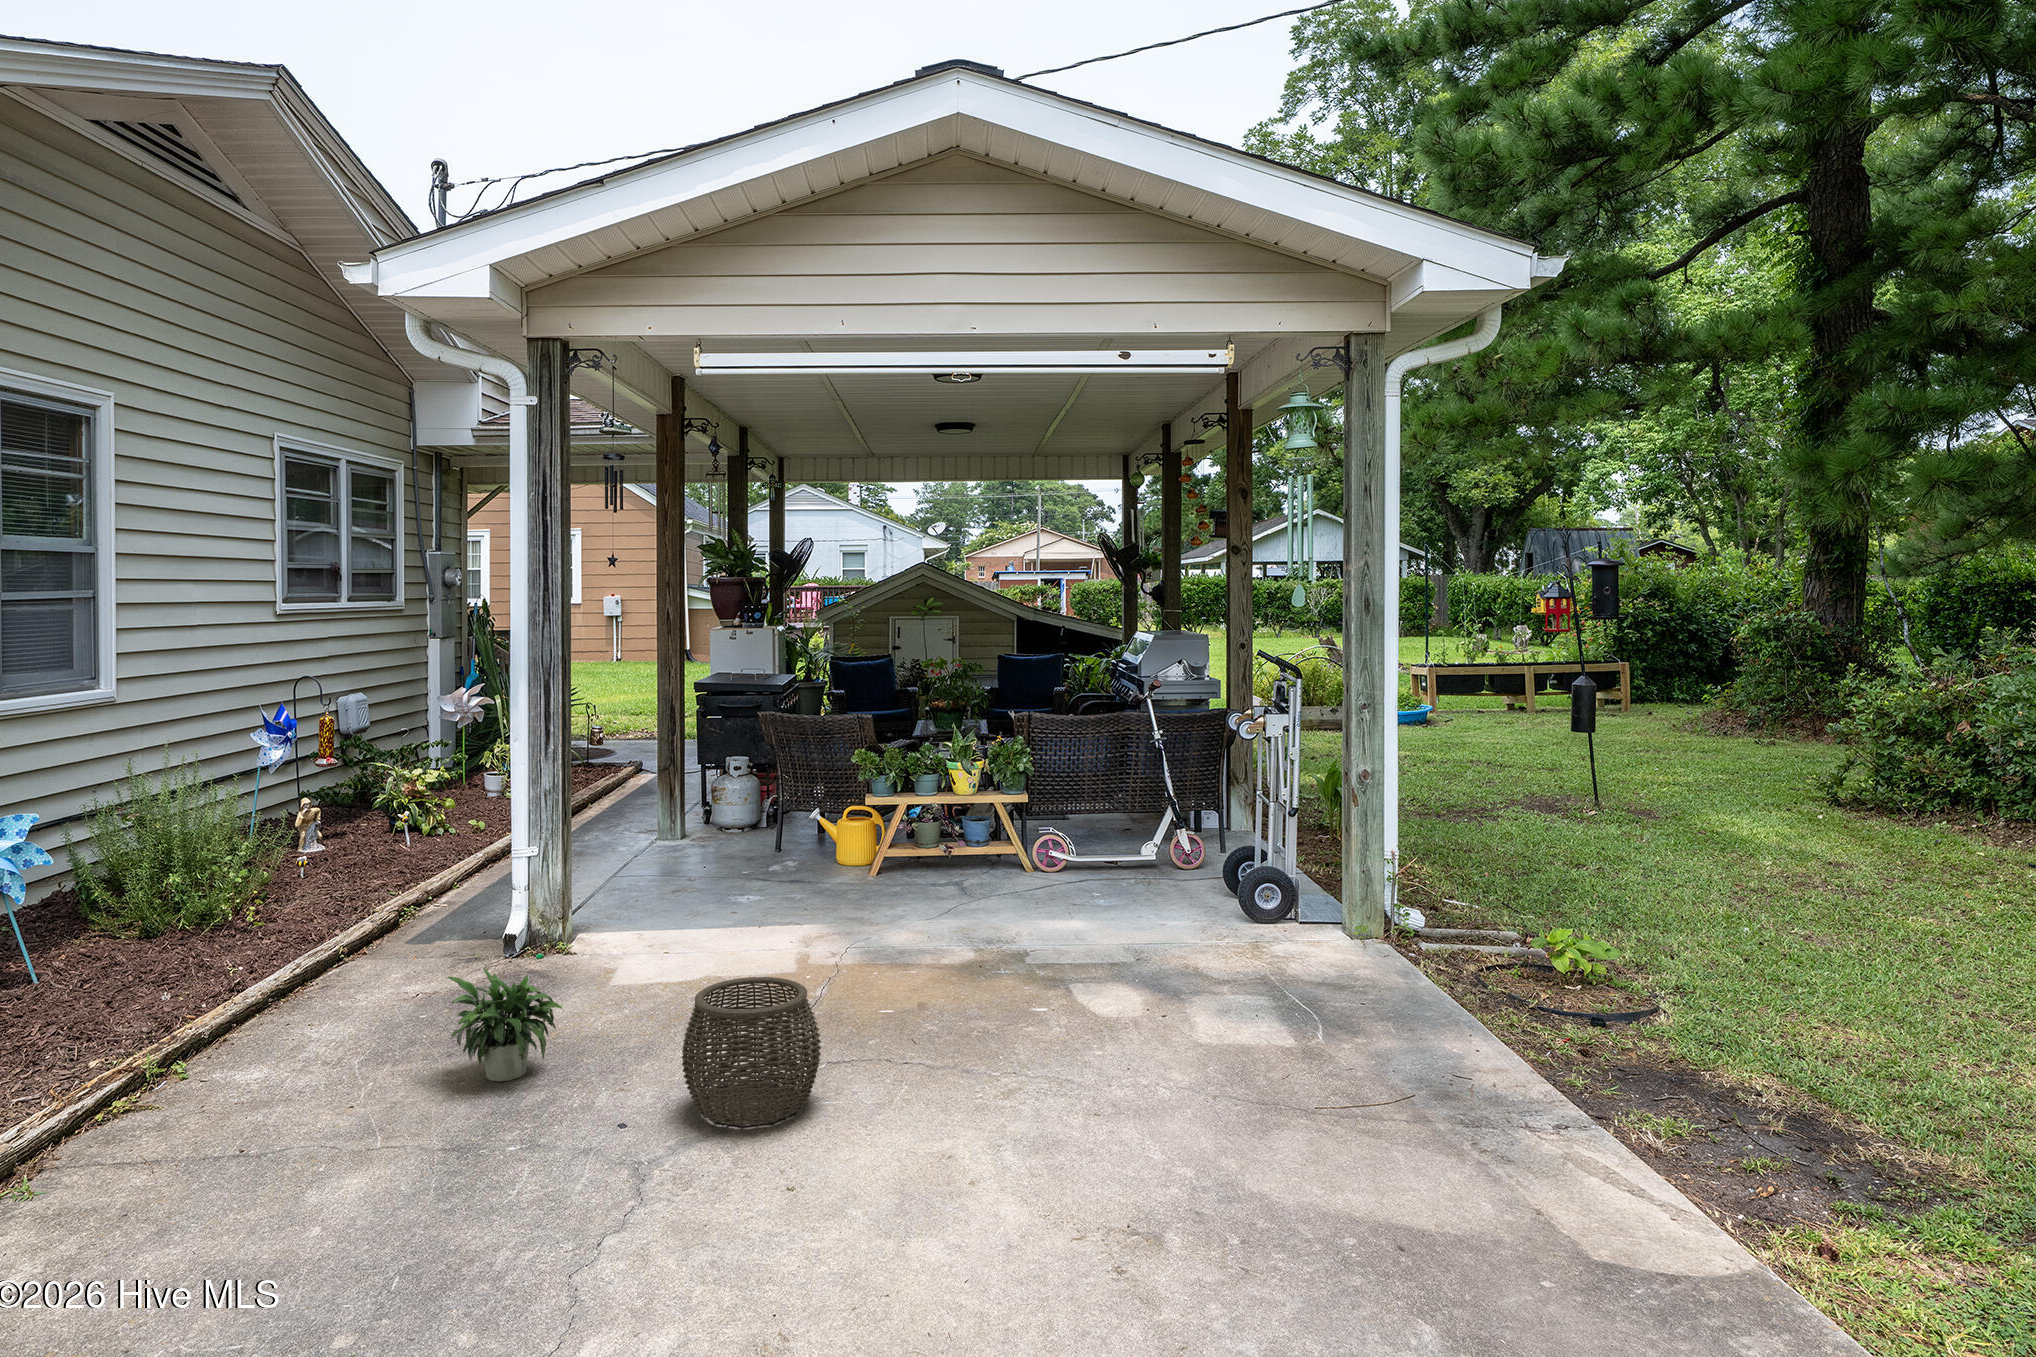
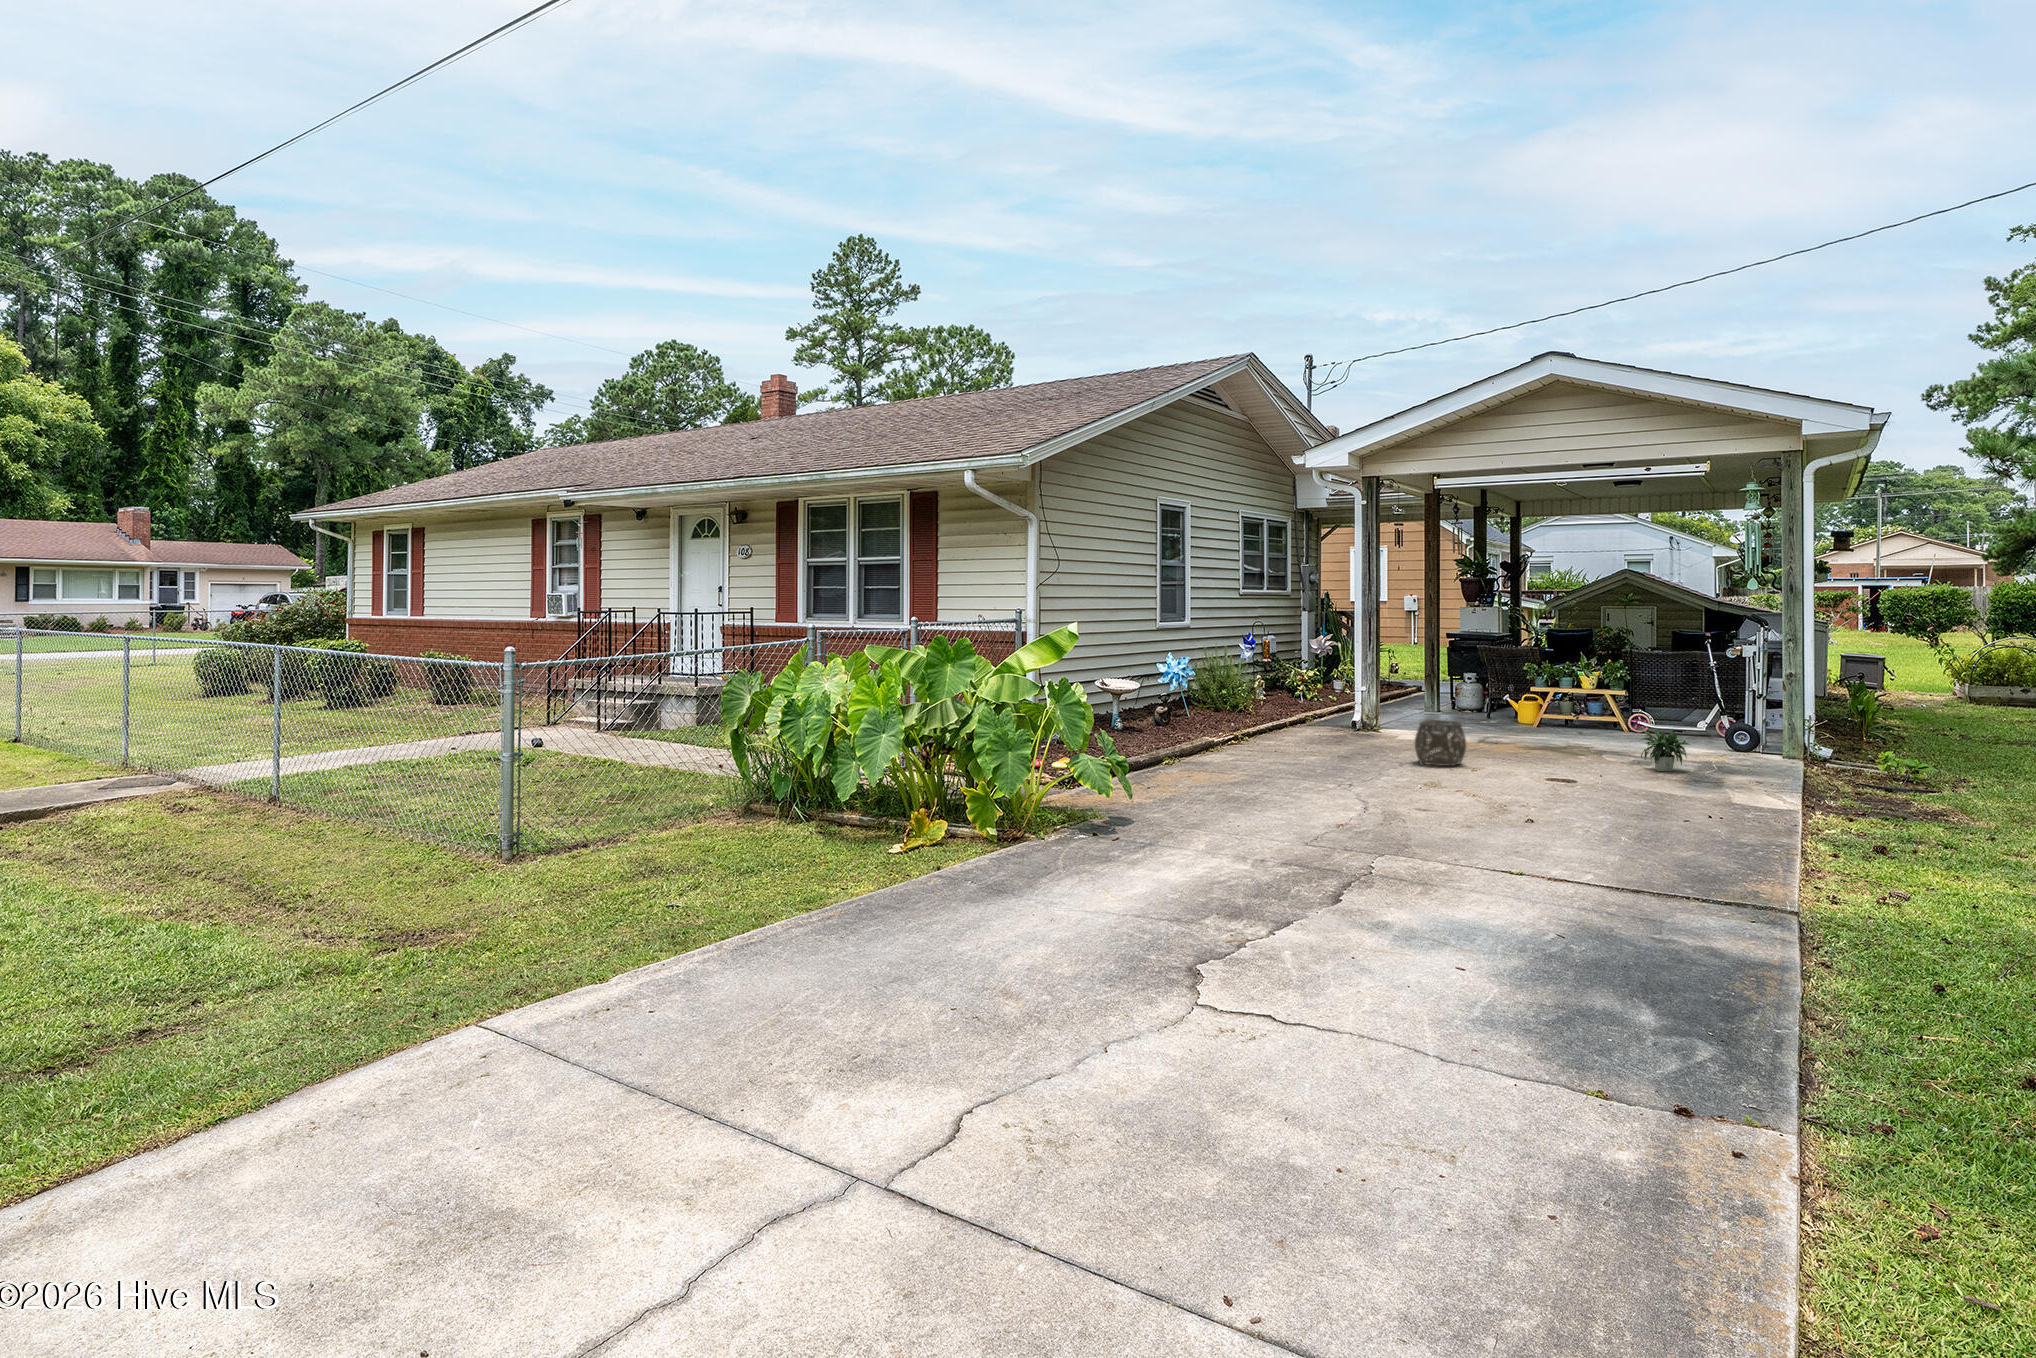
potted plant: present [448,968,563,1081] -> present [1631,729,1690,771]

